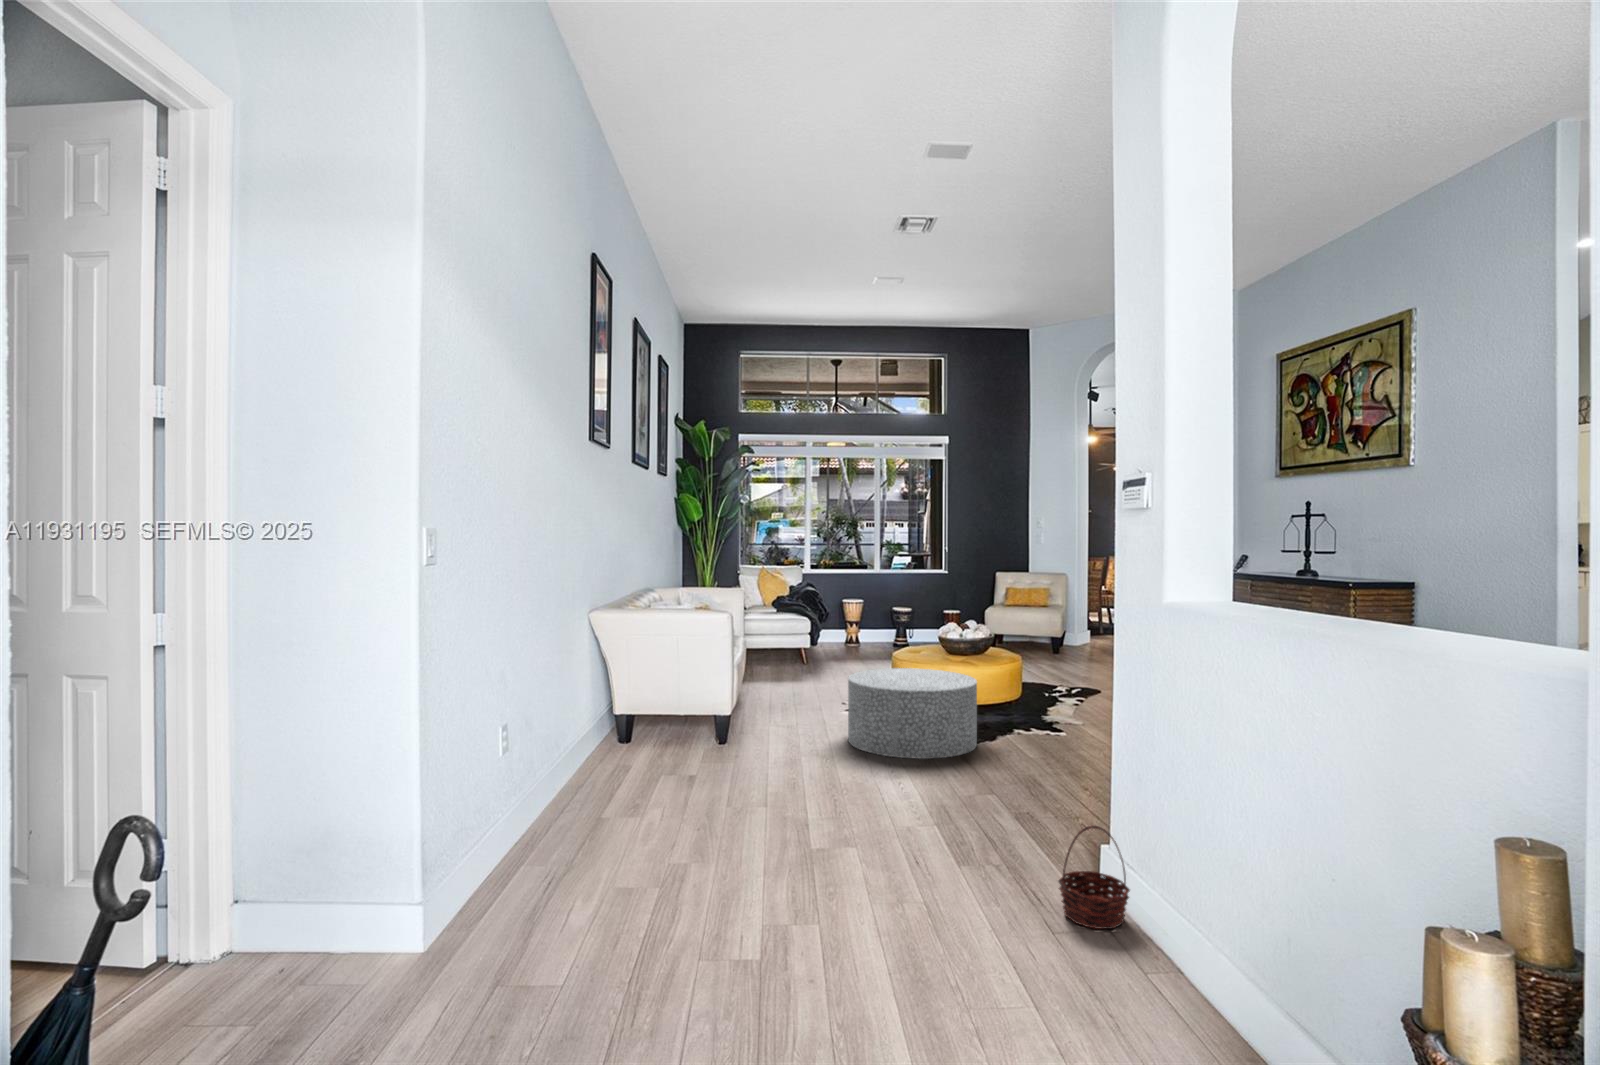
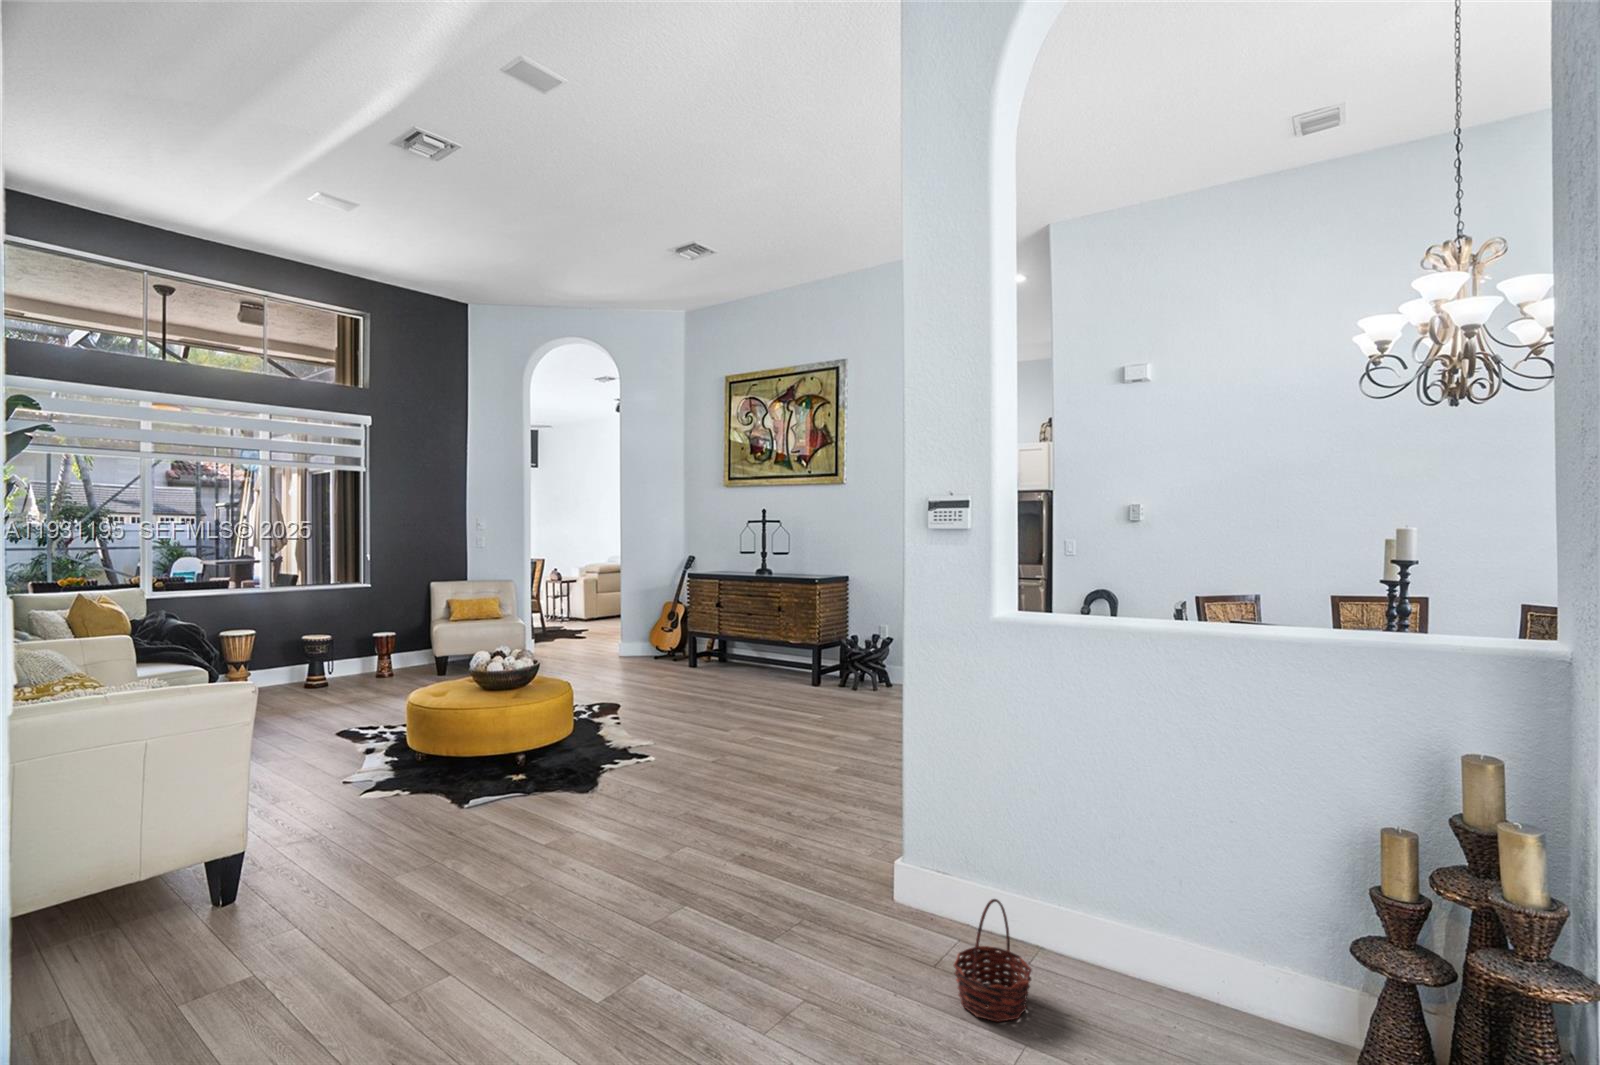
ottoman: present [848,668,977,759] -> none [415,723,595,863]

